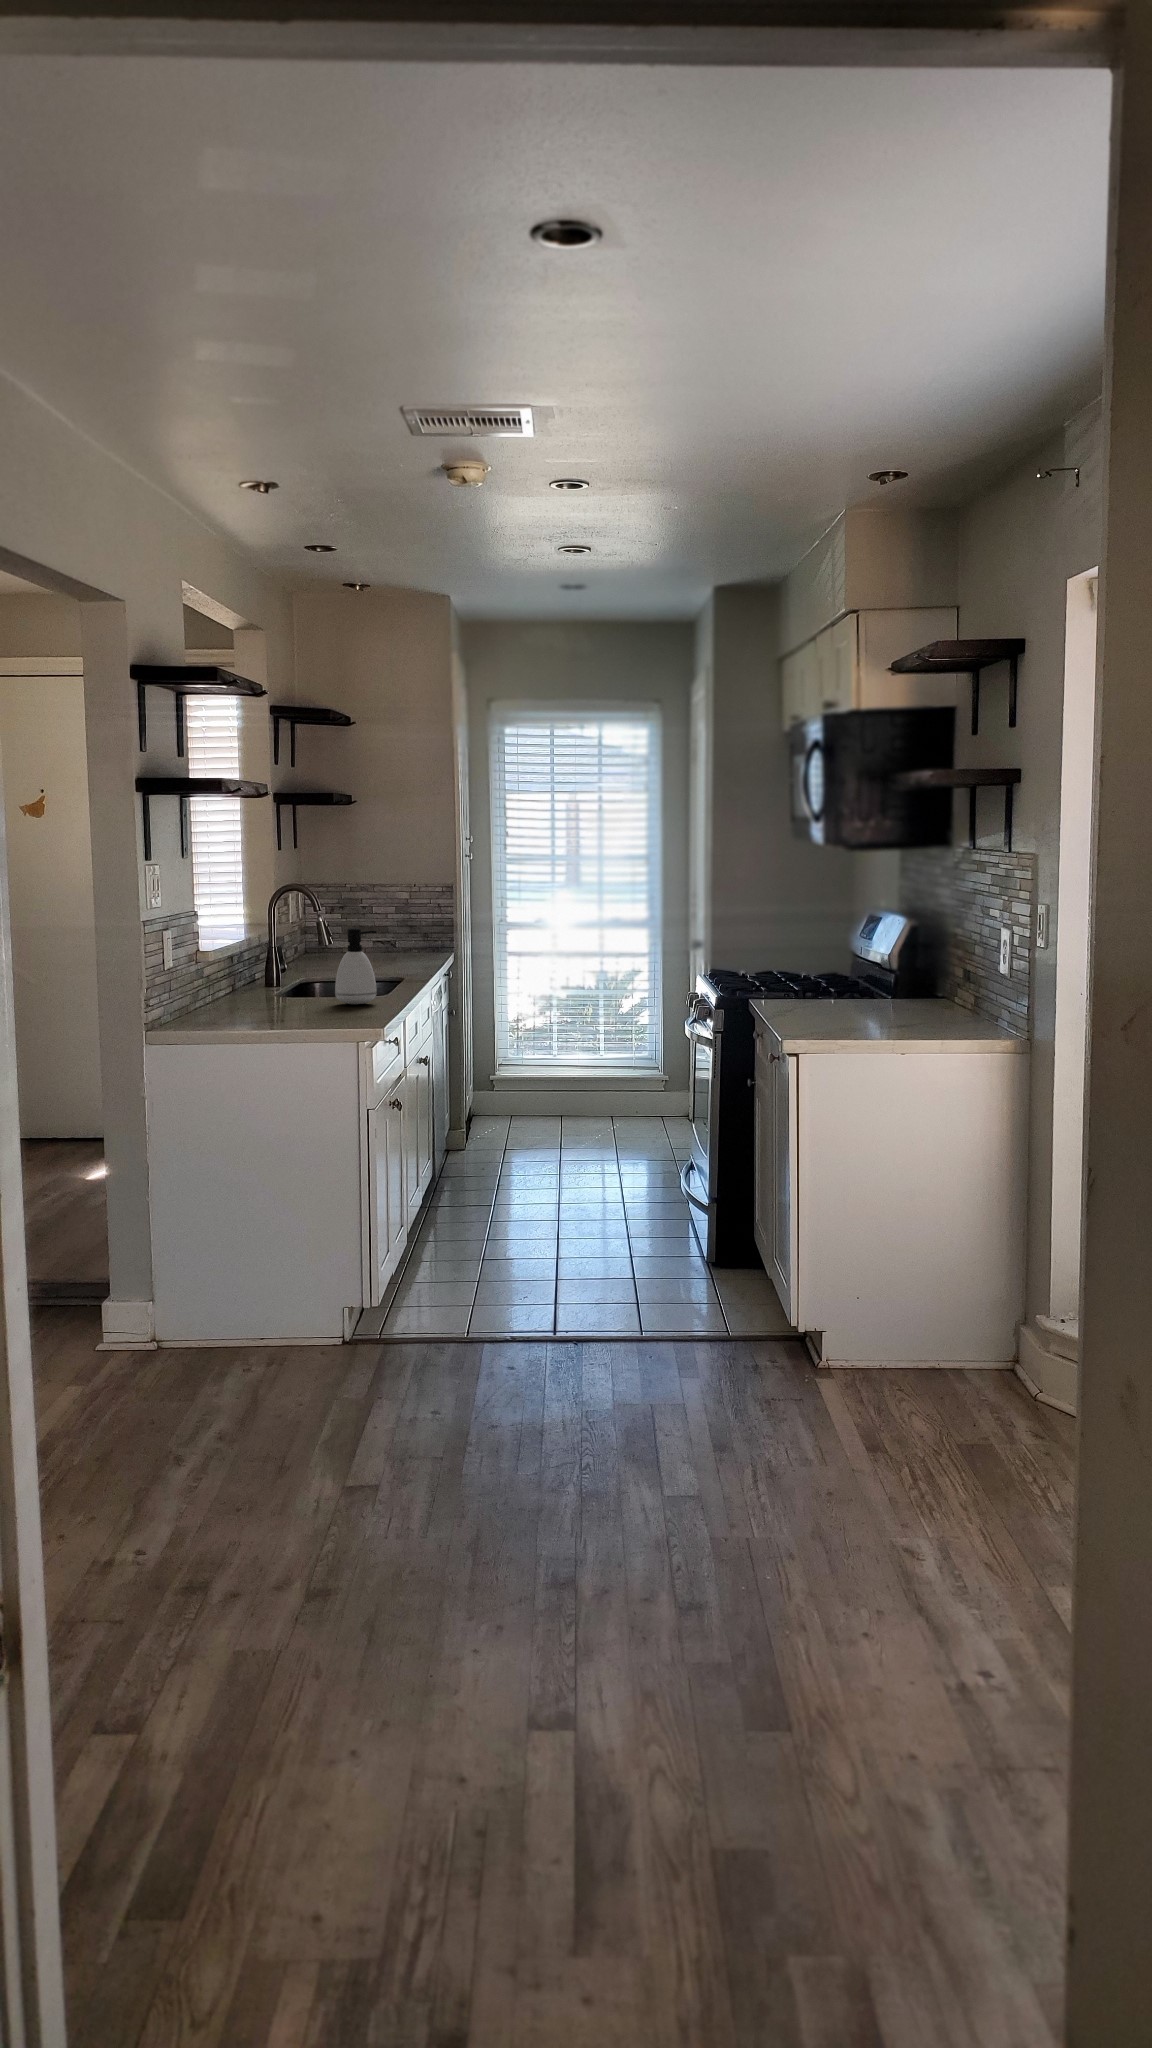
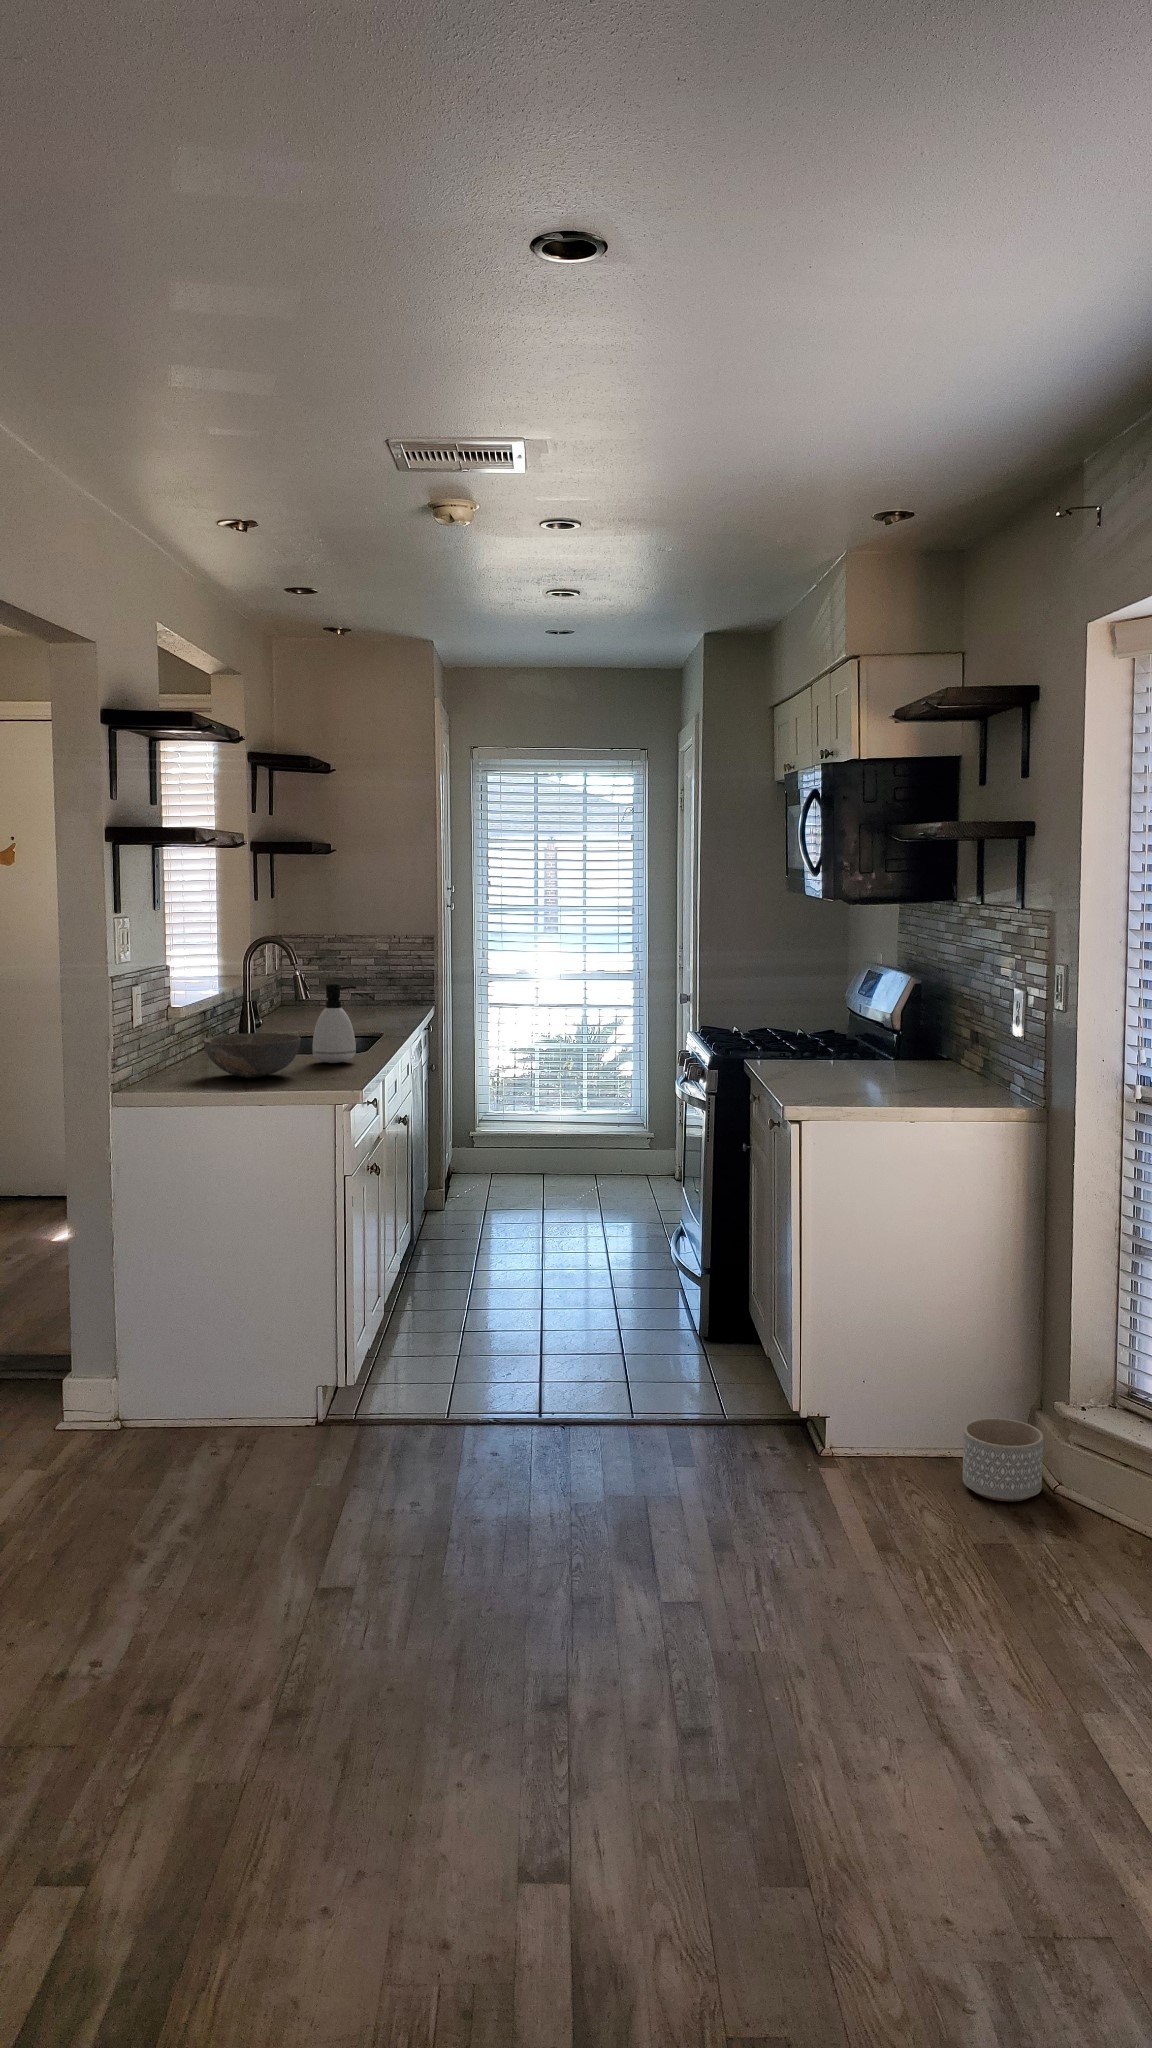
bowl: none [232,976,324,1017] -> present [204,1033,301,1078]
planter: none [948,1331,1023,1407] -> present [963,1418,1043,1501]

